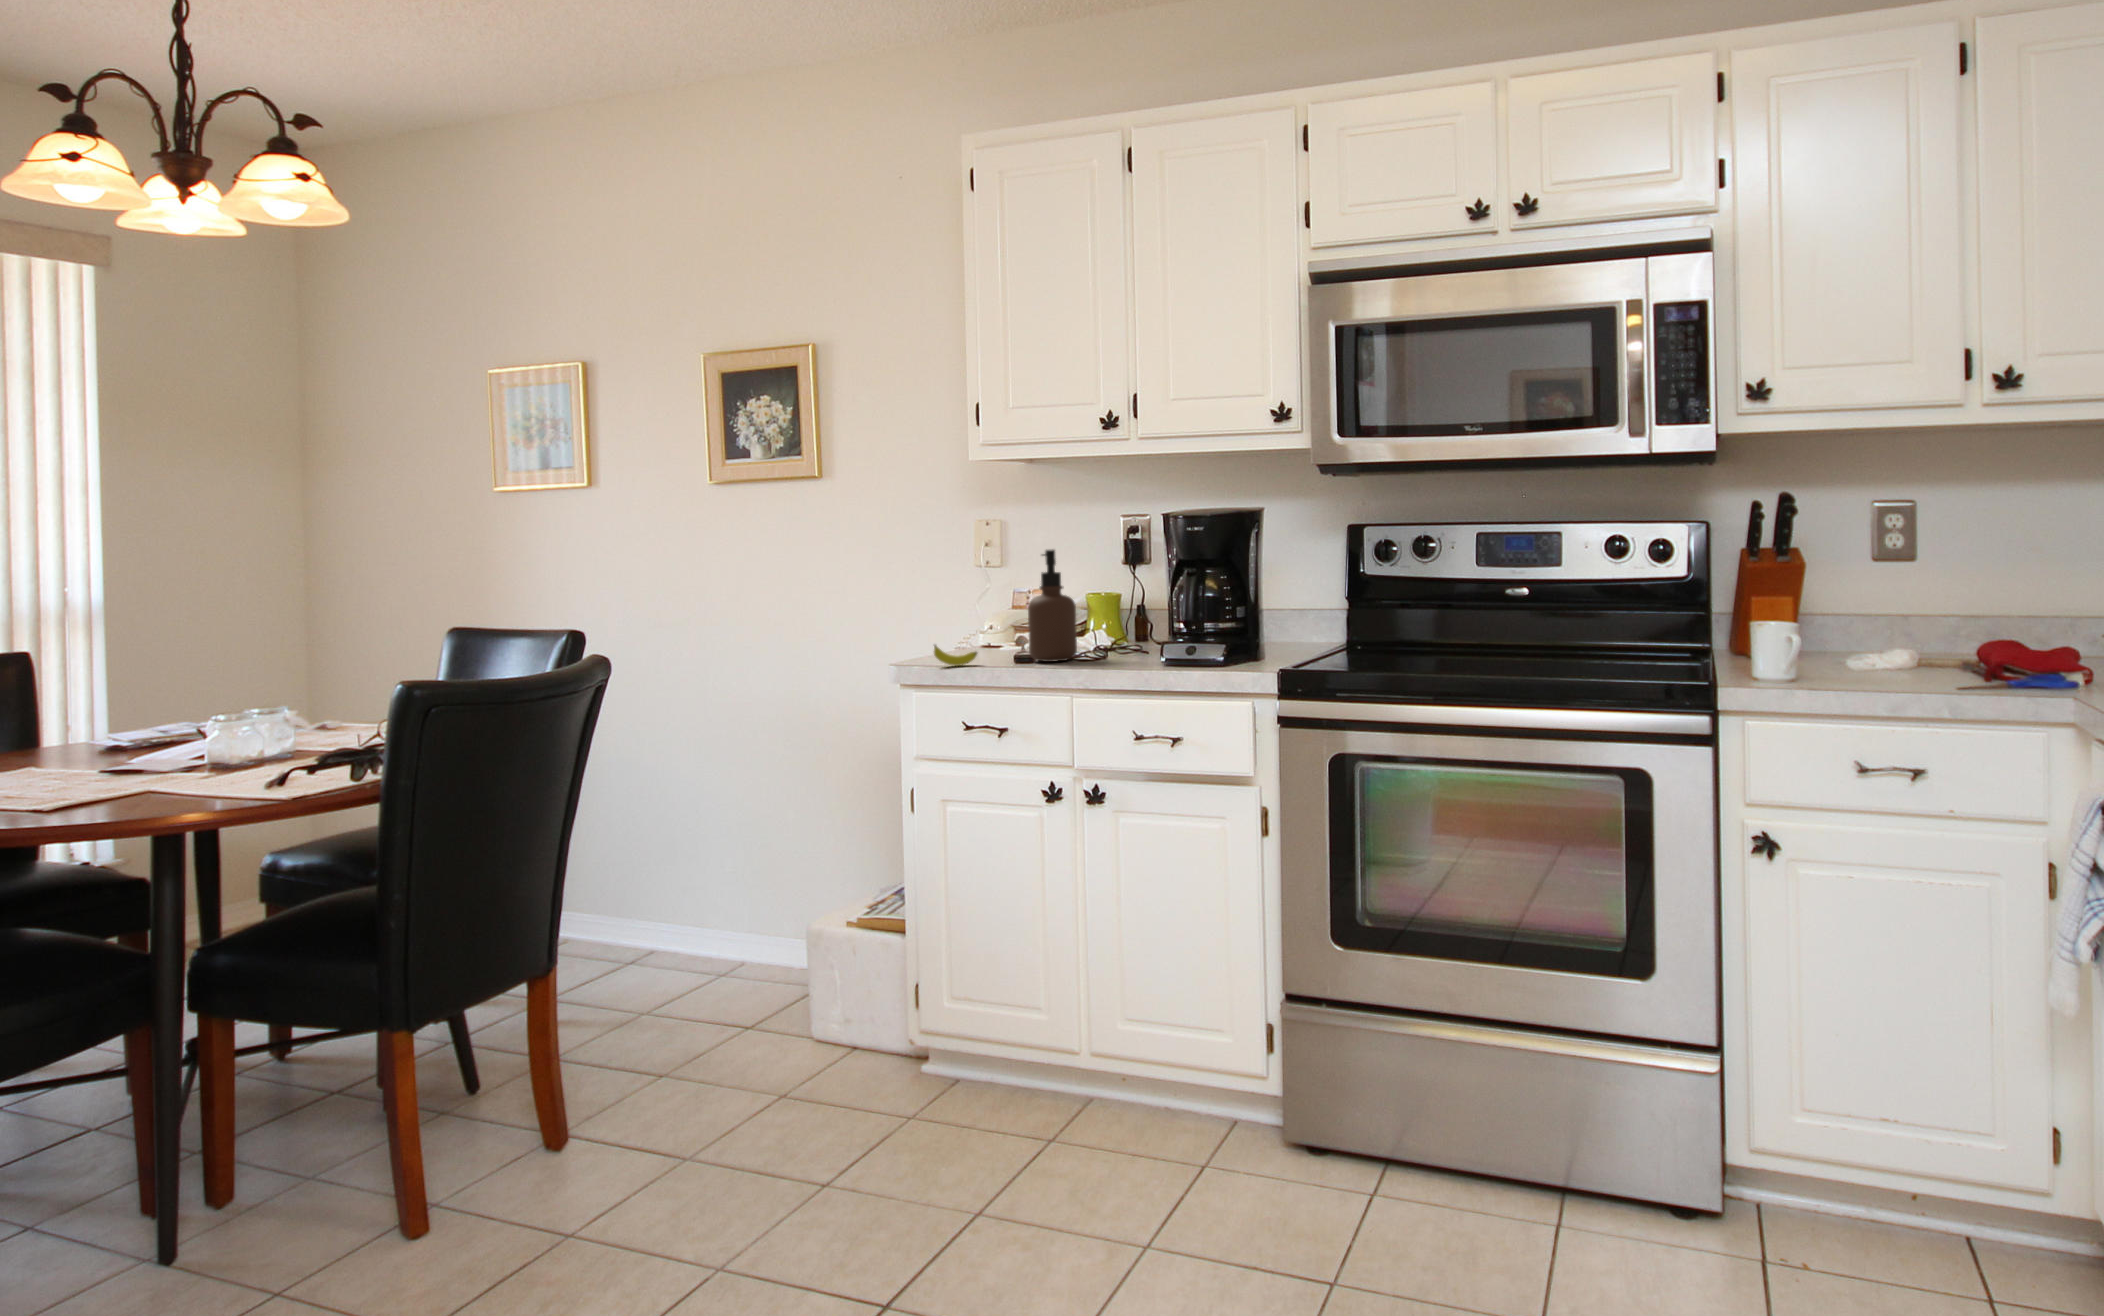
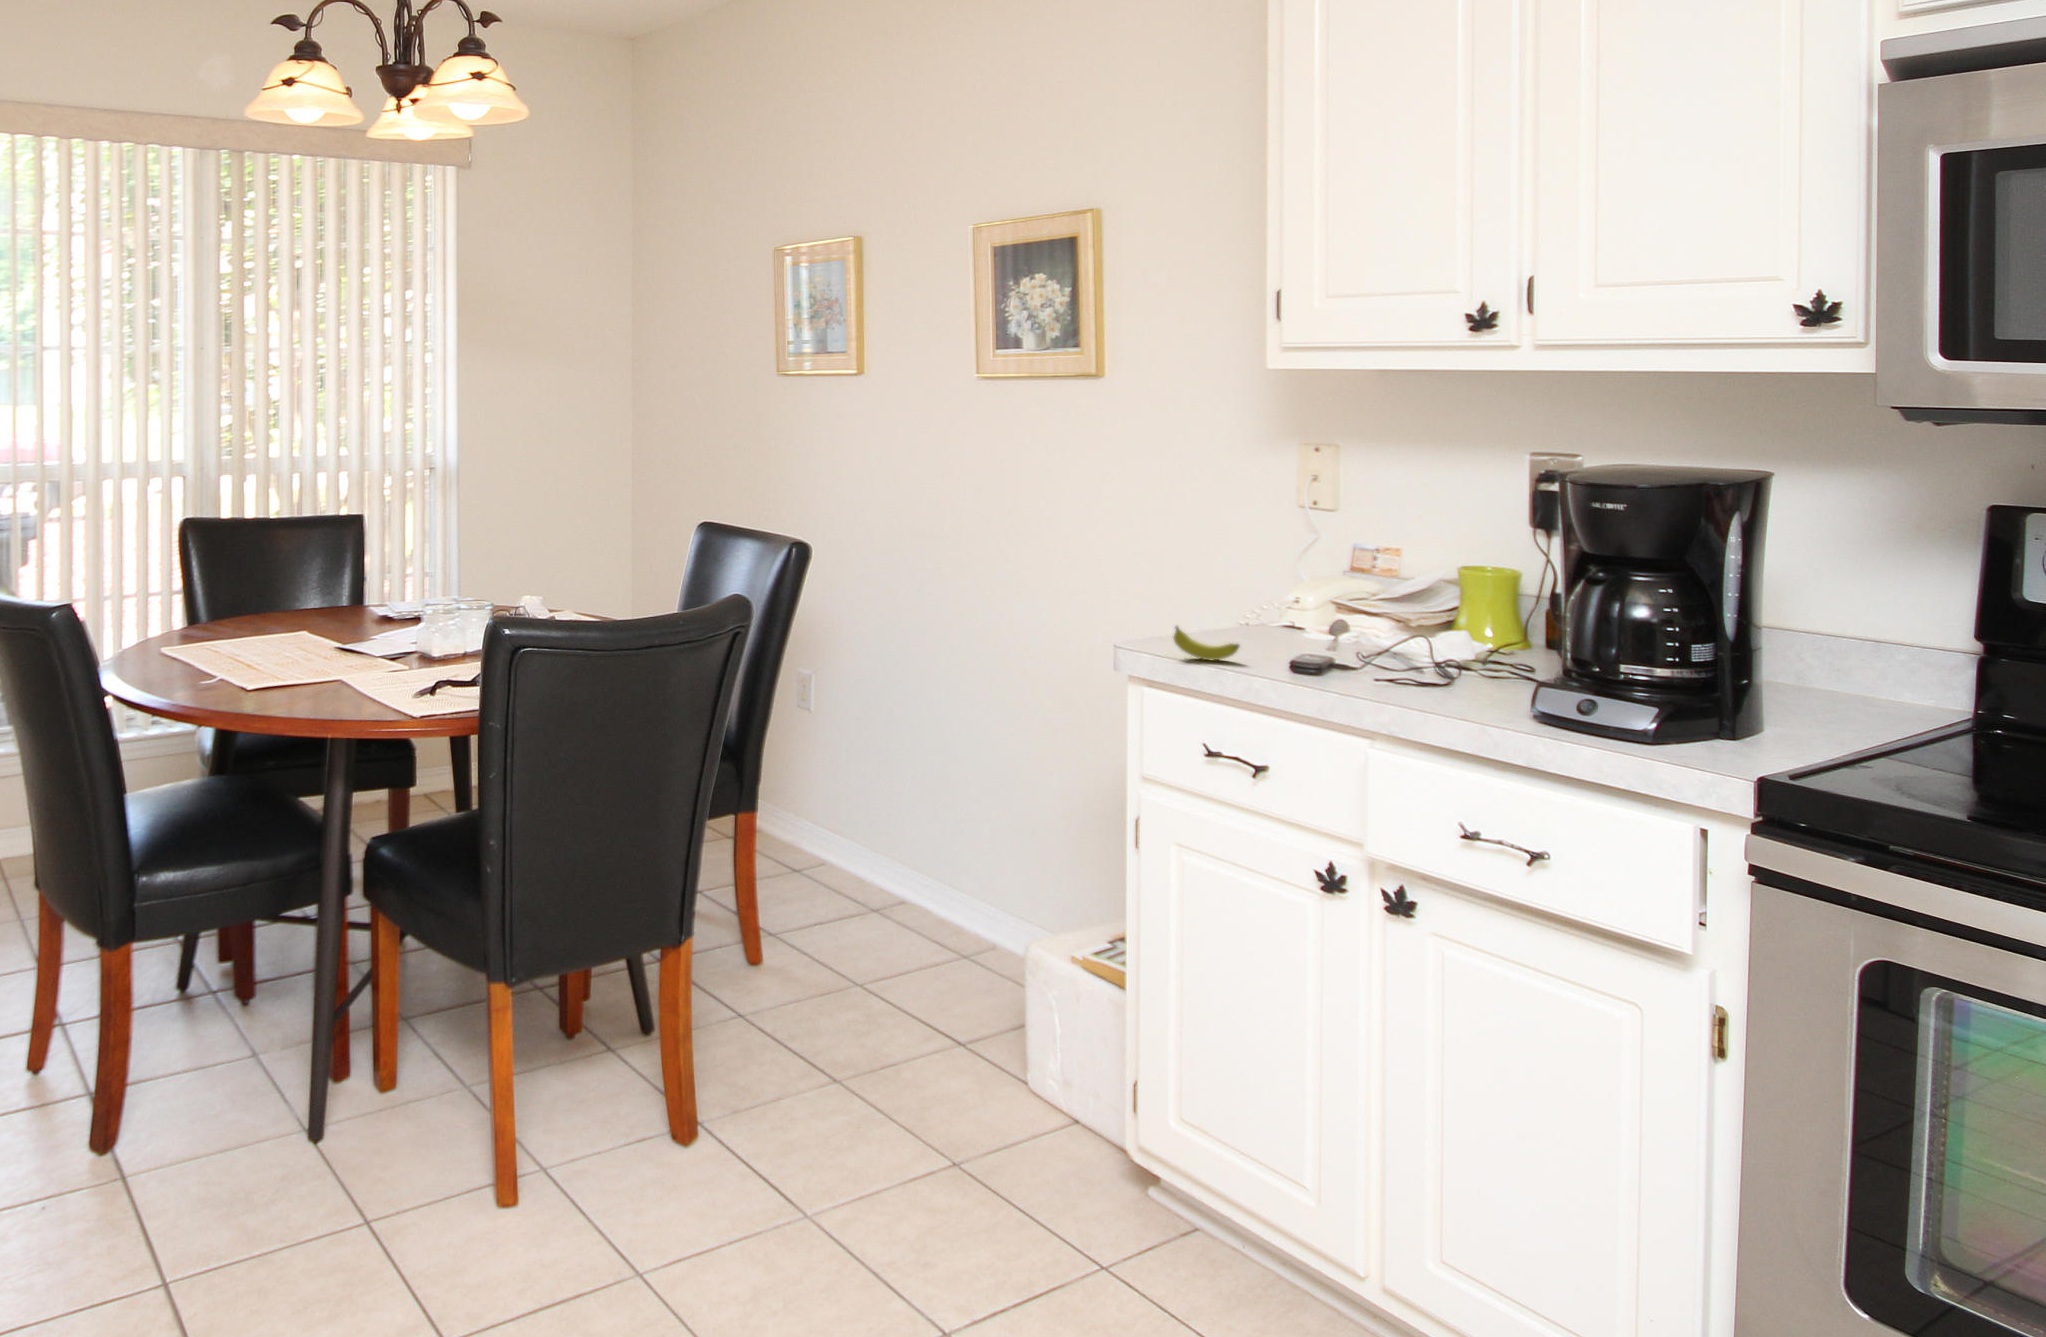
soap dispenser: present [1028,549,1077,662] -> none [1319,510,1400,678]

